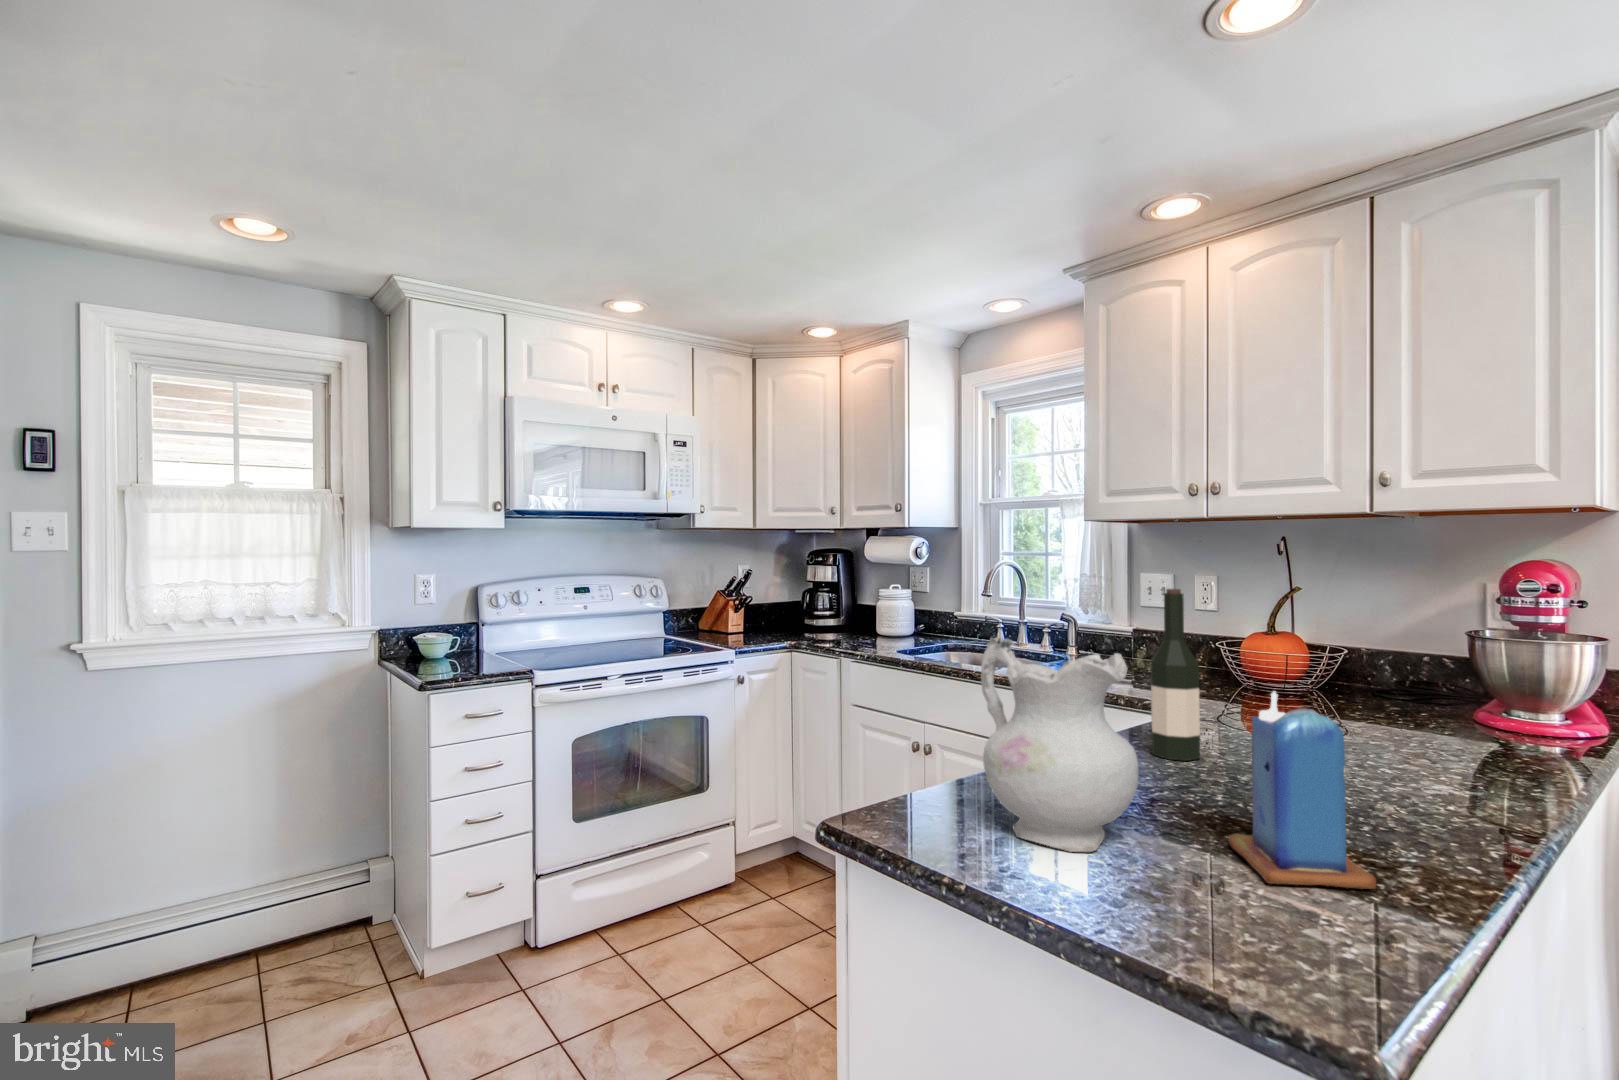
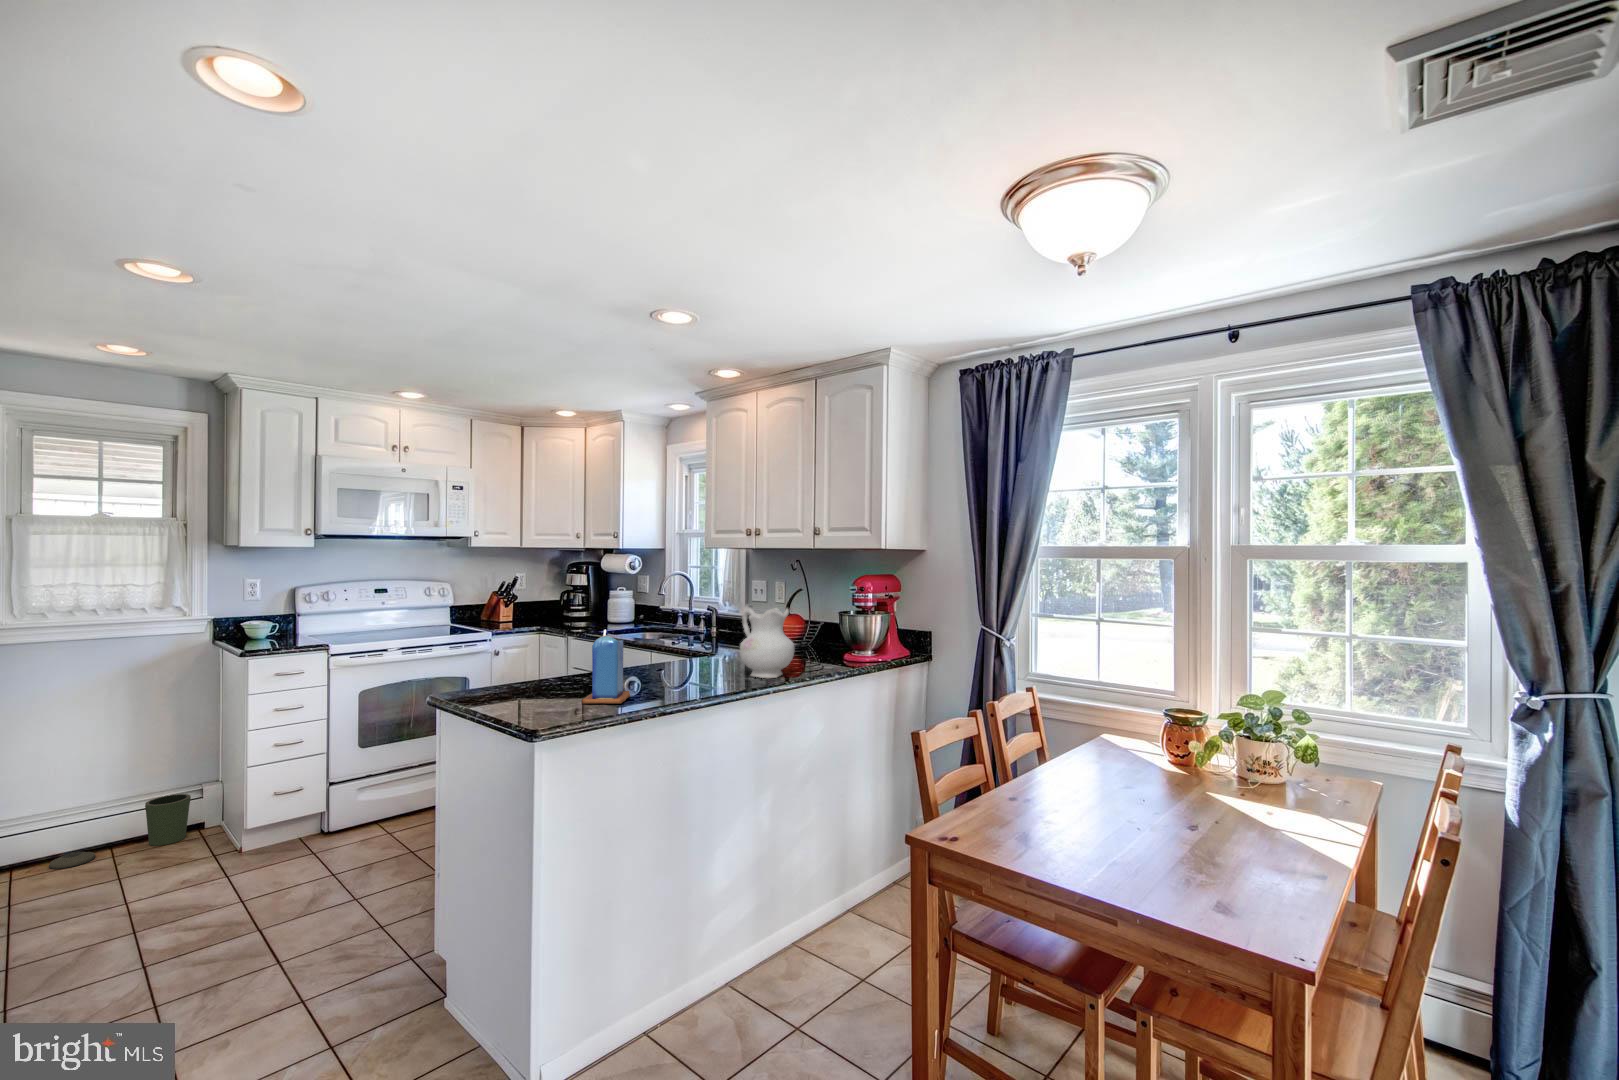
wine bottle: present [1151,589,1200,761] -> none [640,588,664,674]
ceramic pitcher: present [981,637,1139,852] -> present [740,604,794,678]
trash can: none [179,877,355,990] -> present [49,794,191,869]

